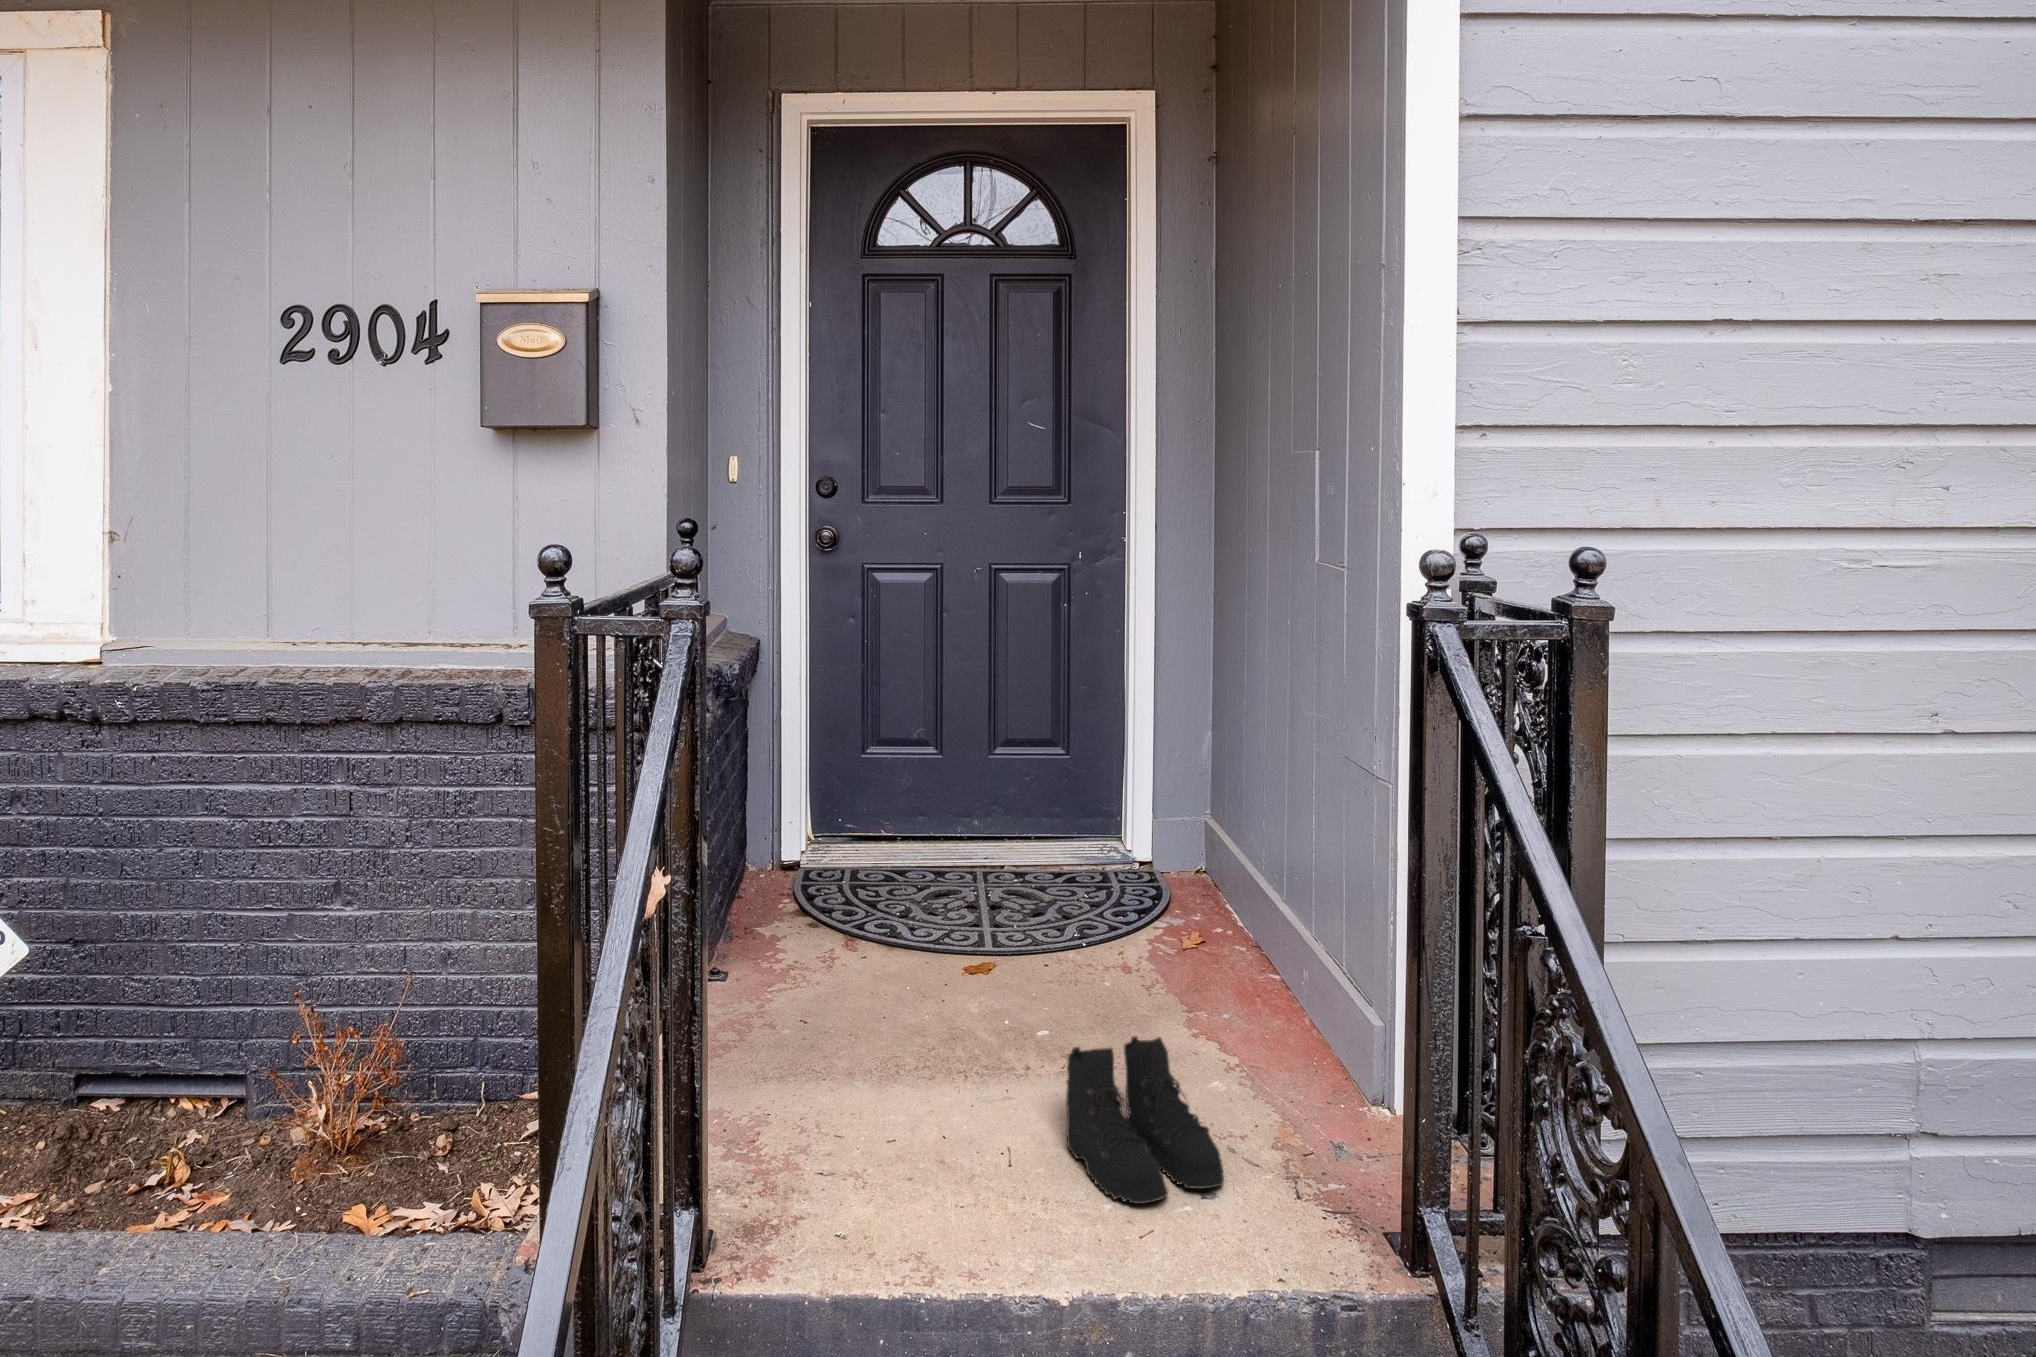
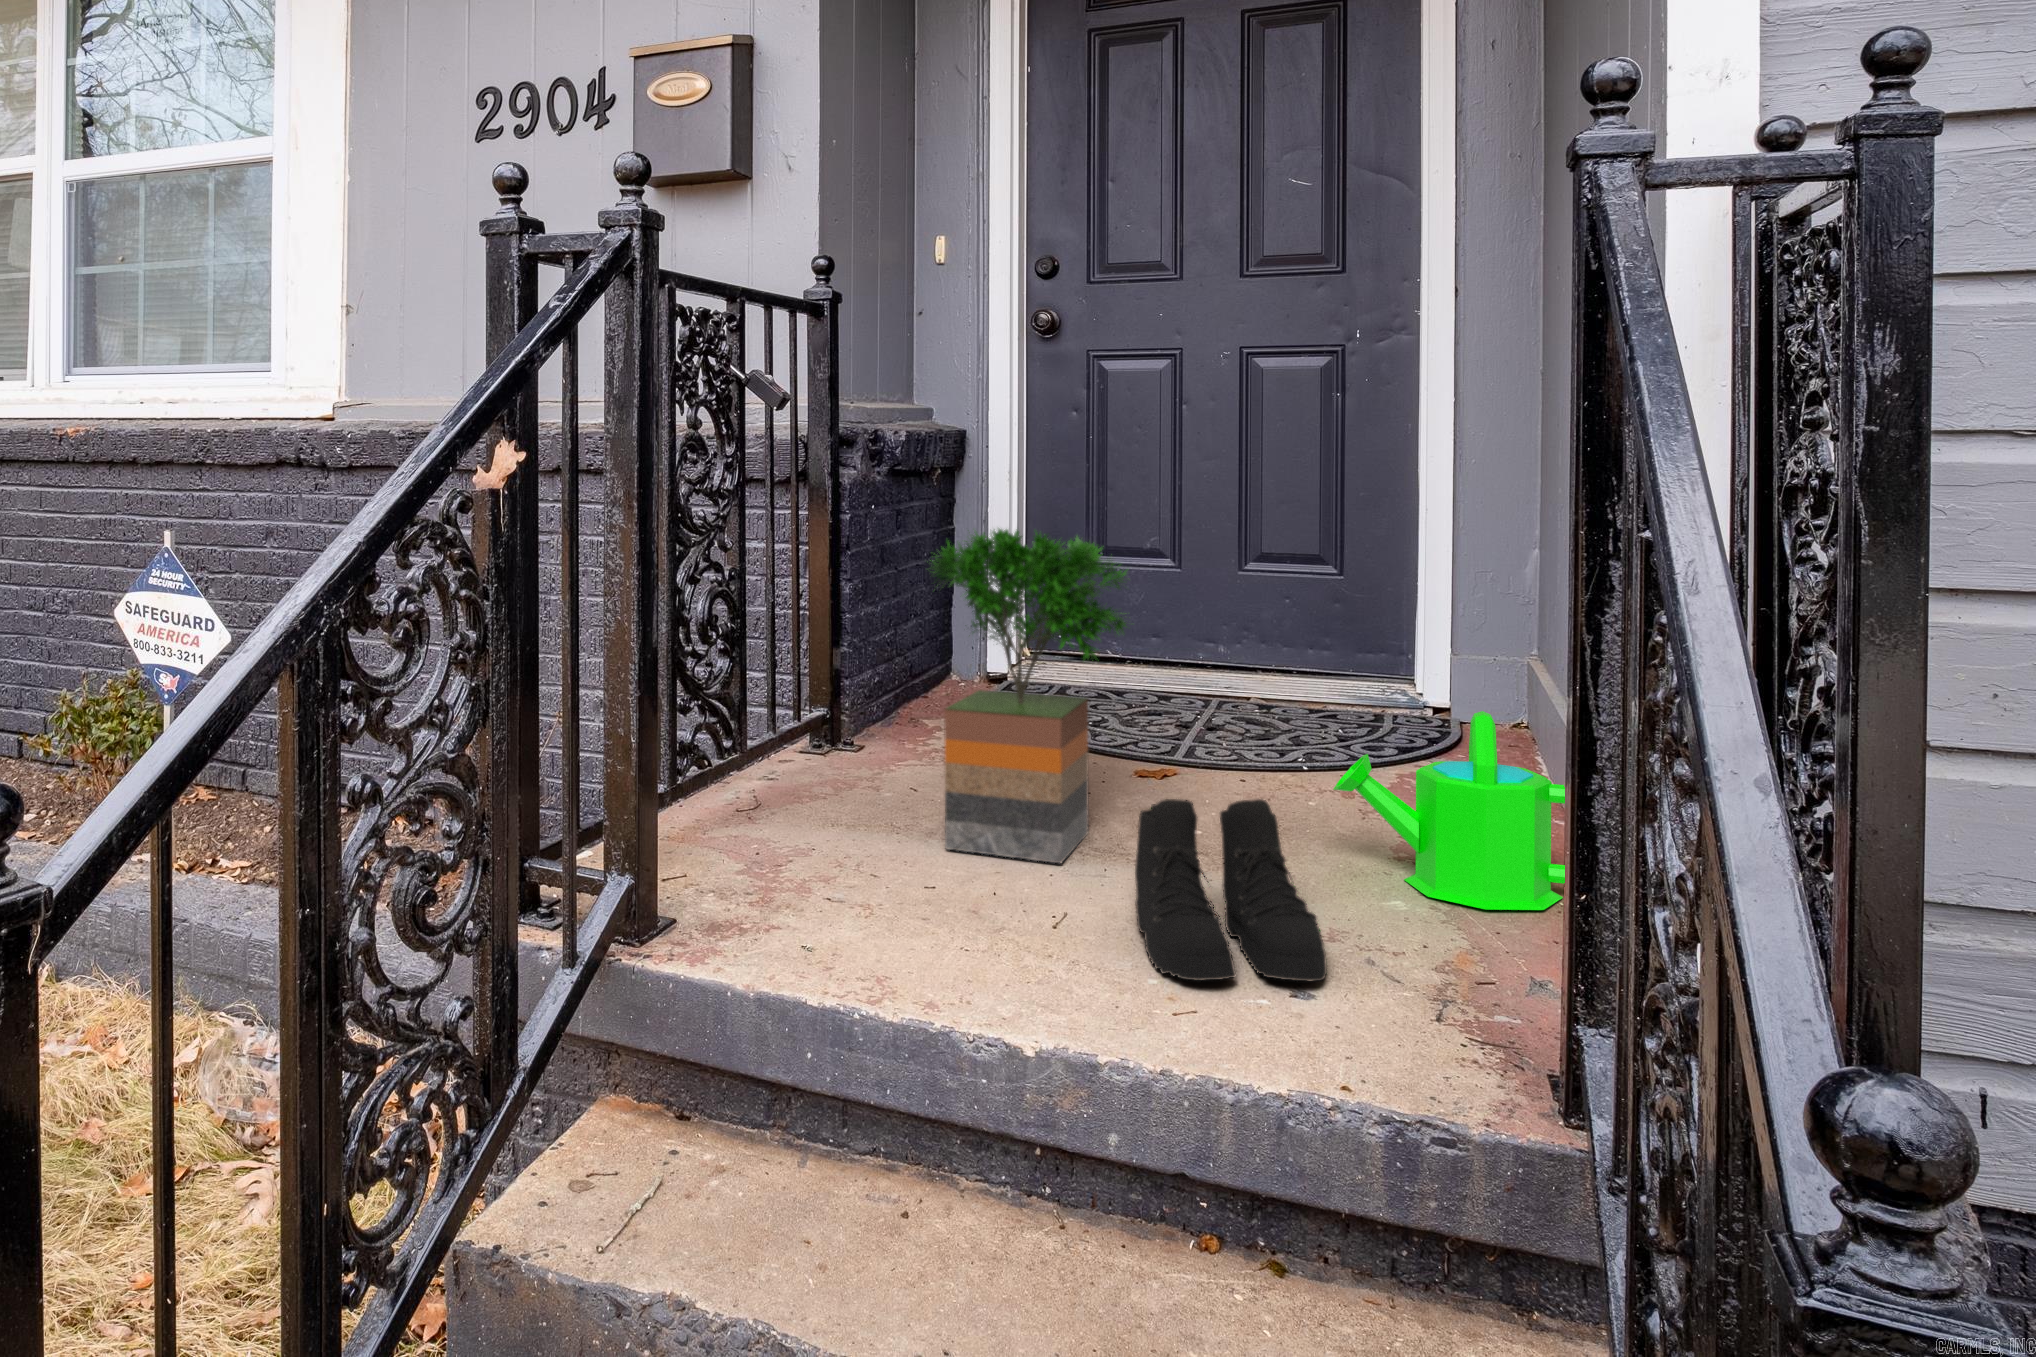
potted tree: none [837,796,1024,1091] -> present [930,529,1126,863]
watering can: none [1168,927,1356,1085] -> present [1333,711,1565,910]

